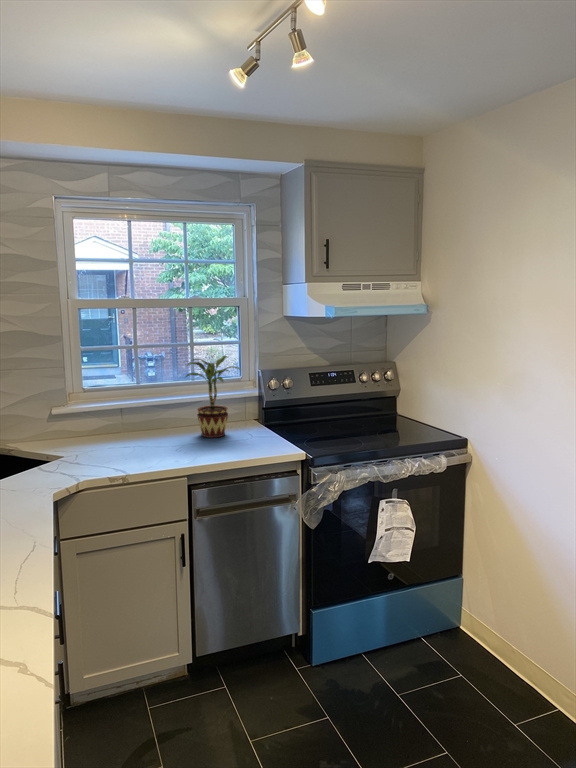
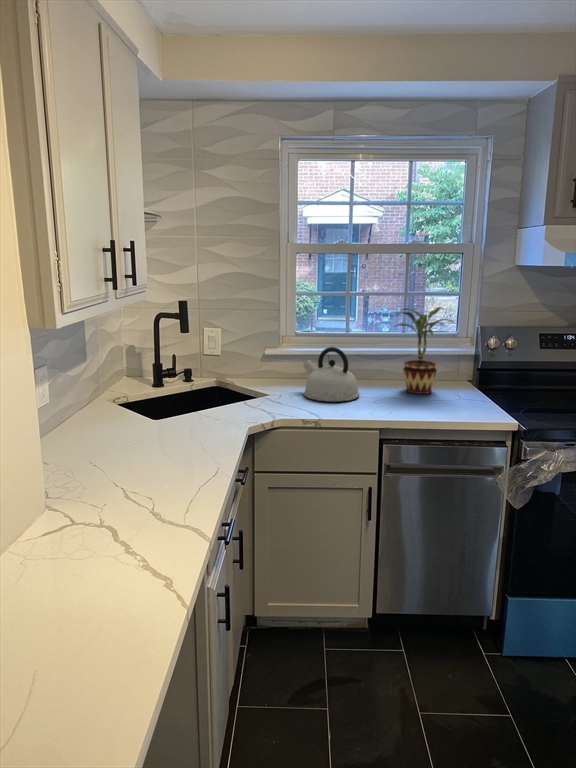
kettle: none [98,401,159,455] -> present [303,347,359,402]

